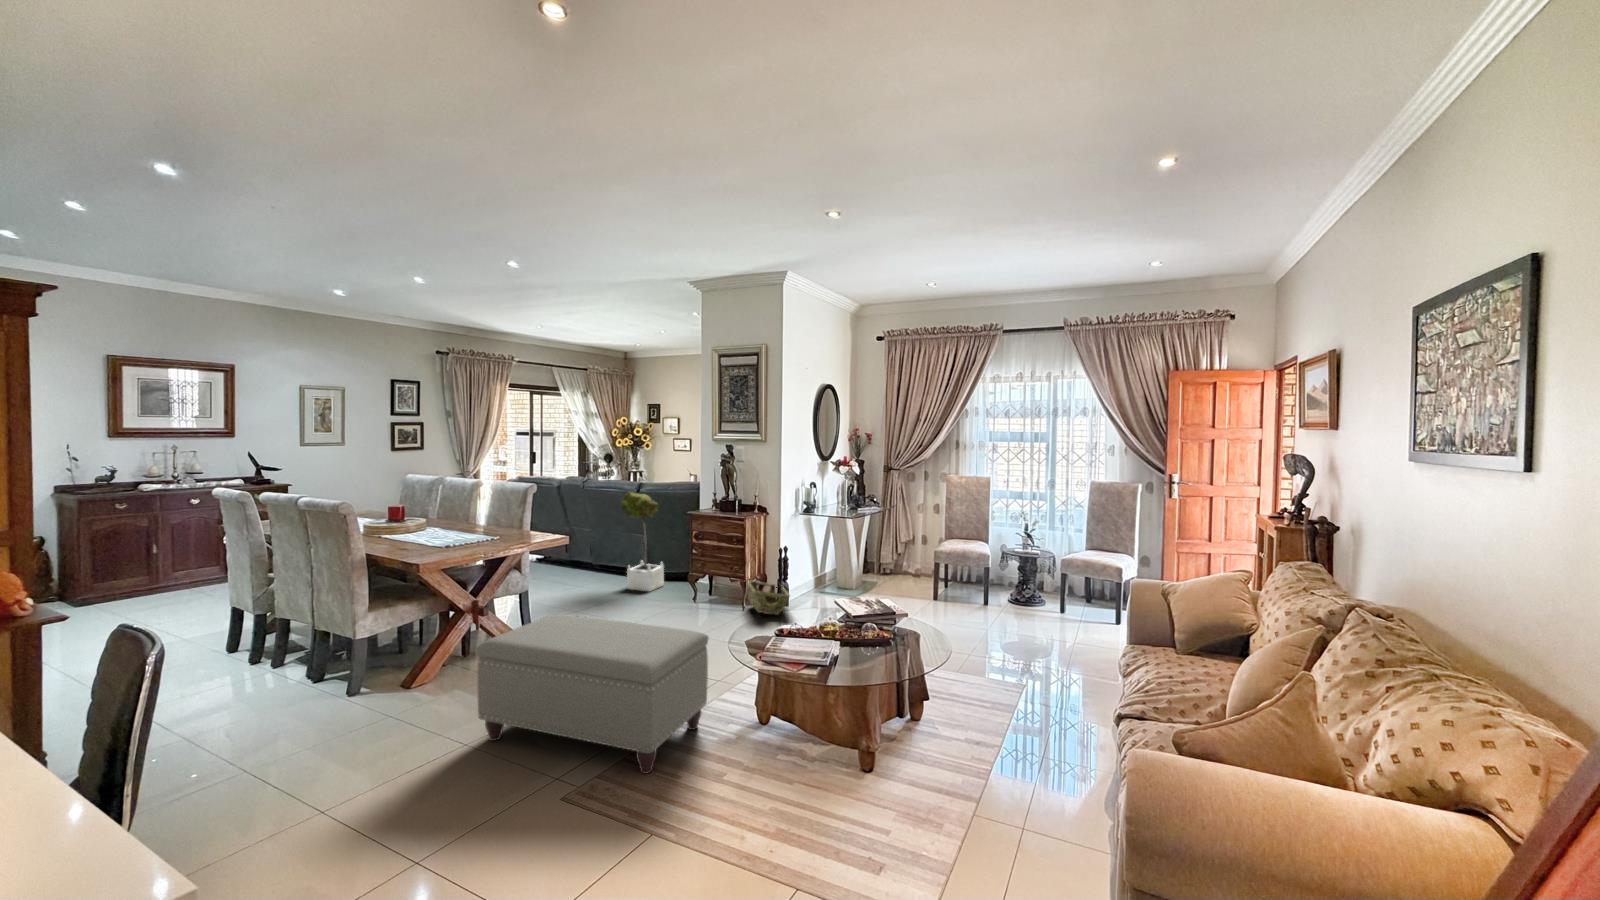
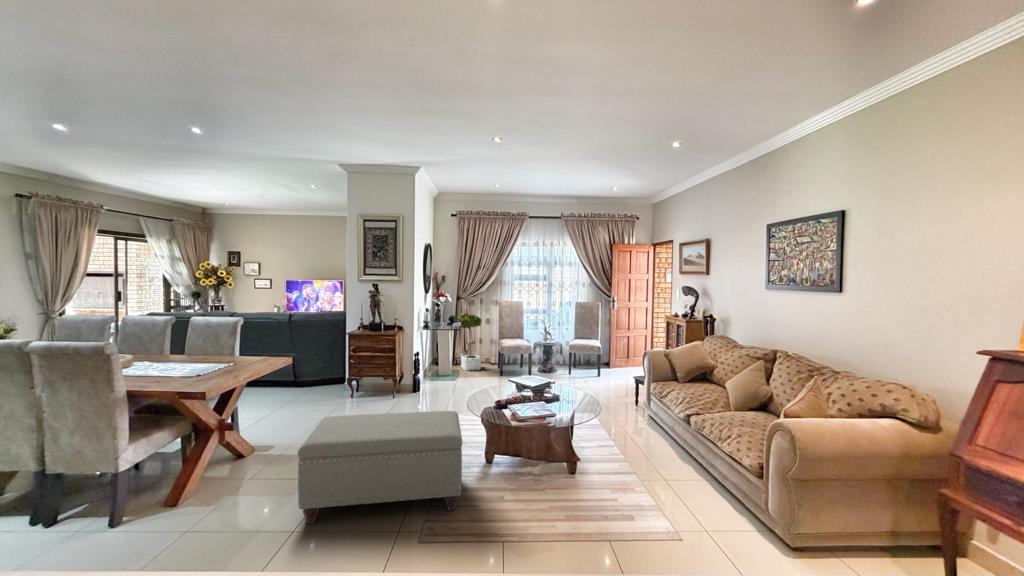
potted tree: present [621,492,664,591] -> present [457,313,481,370]
woven basket: present [748,581,789,615] -> none [392,378,428,399]

